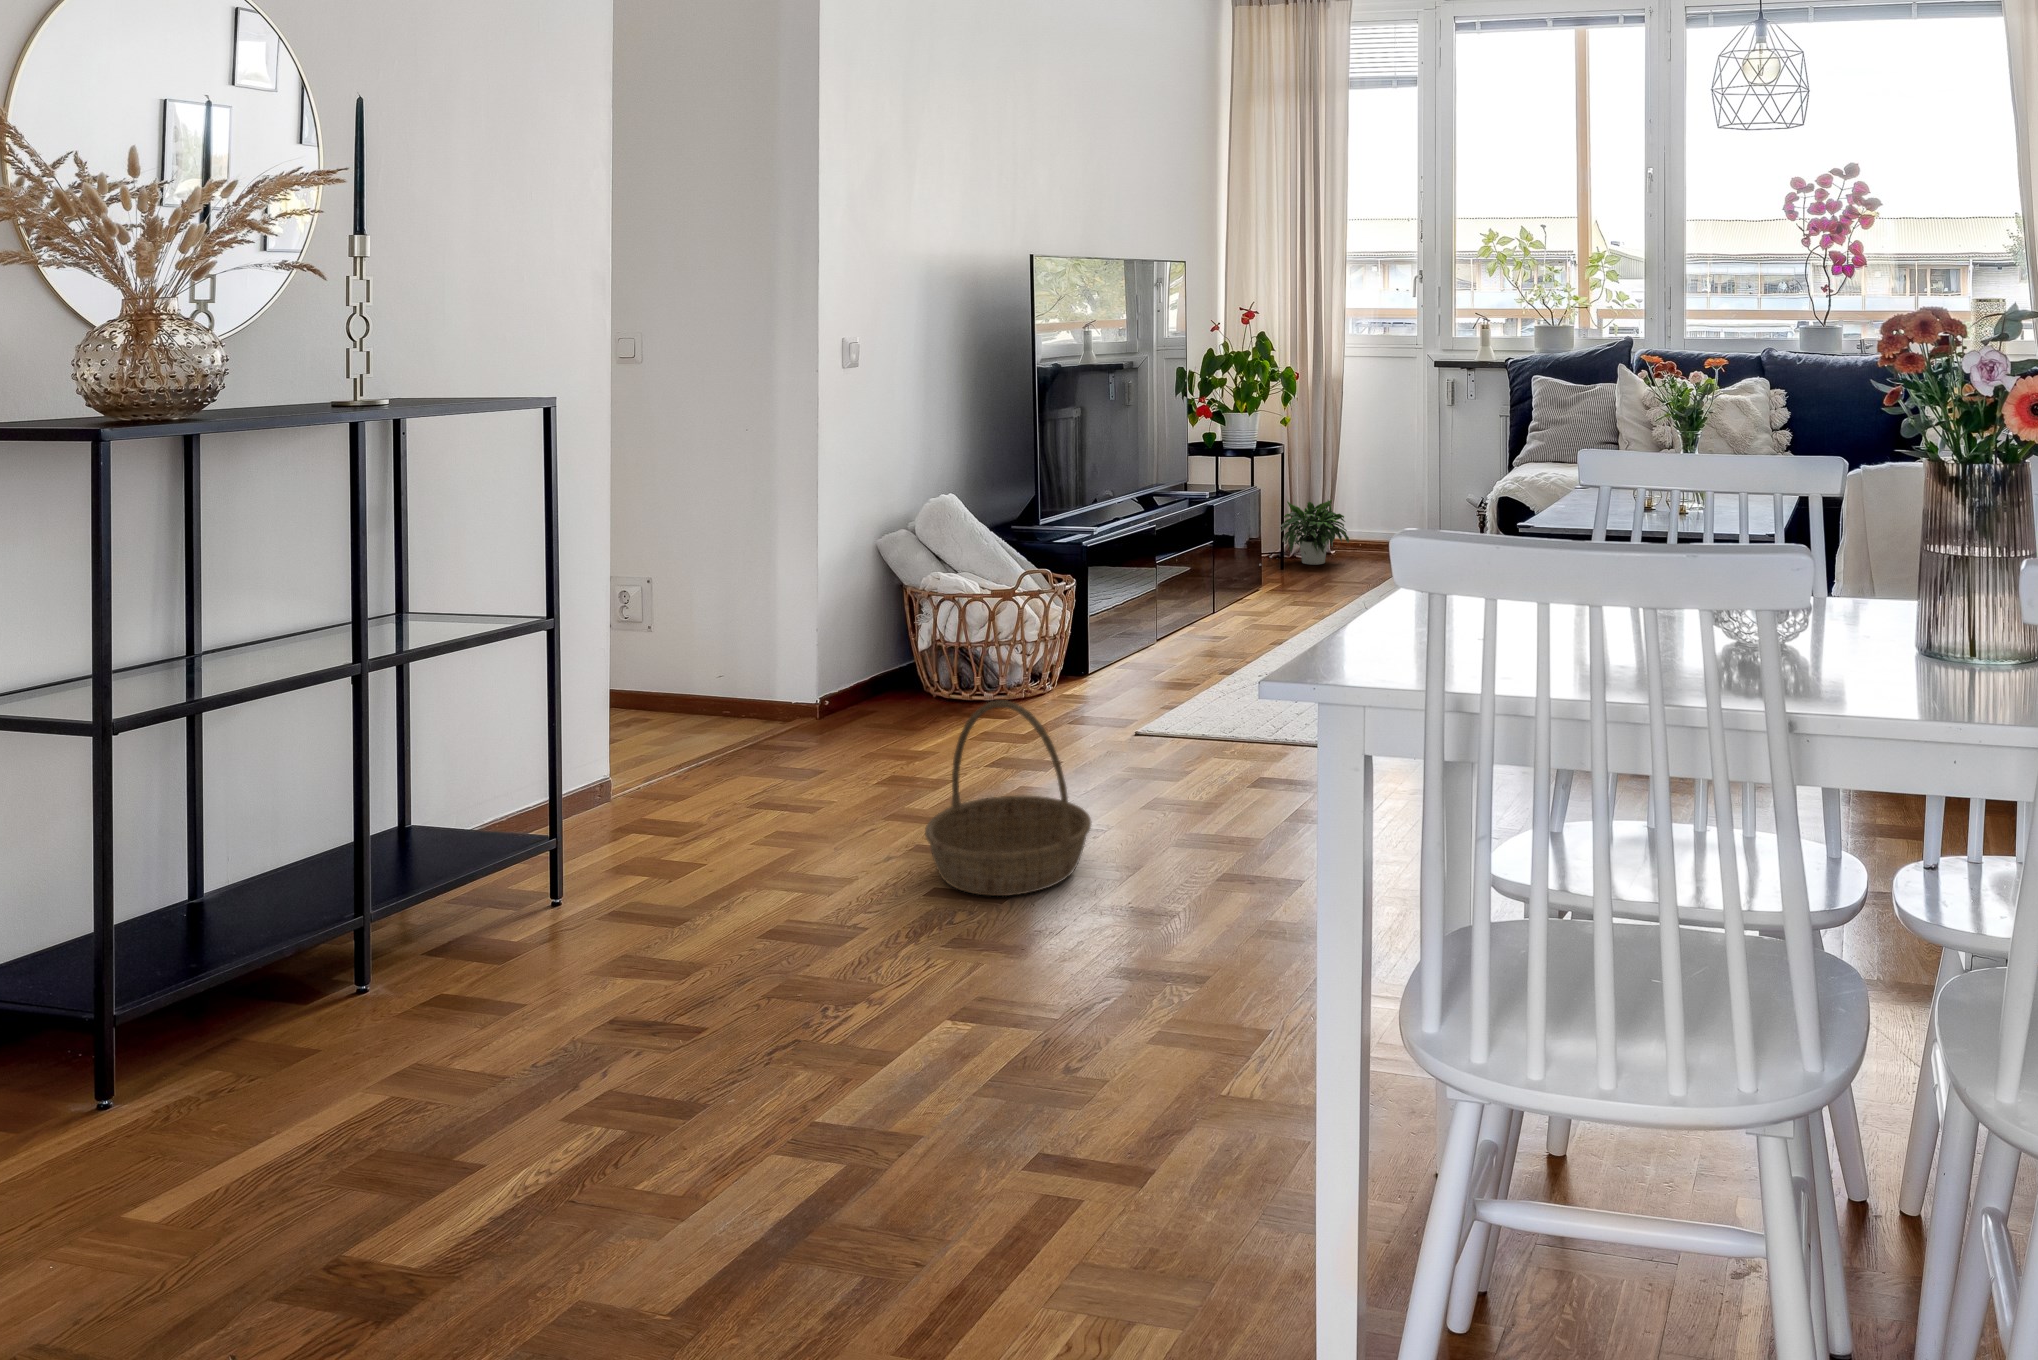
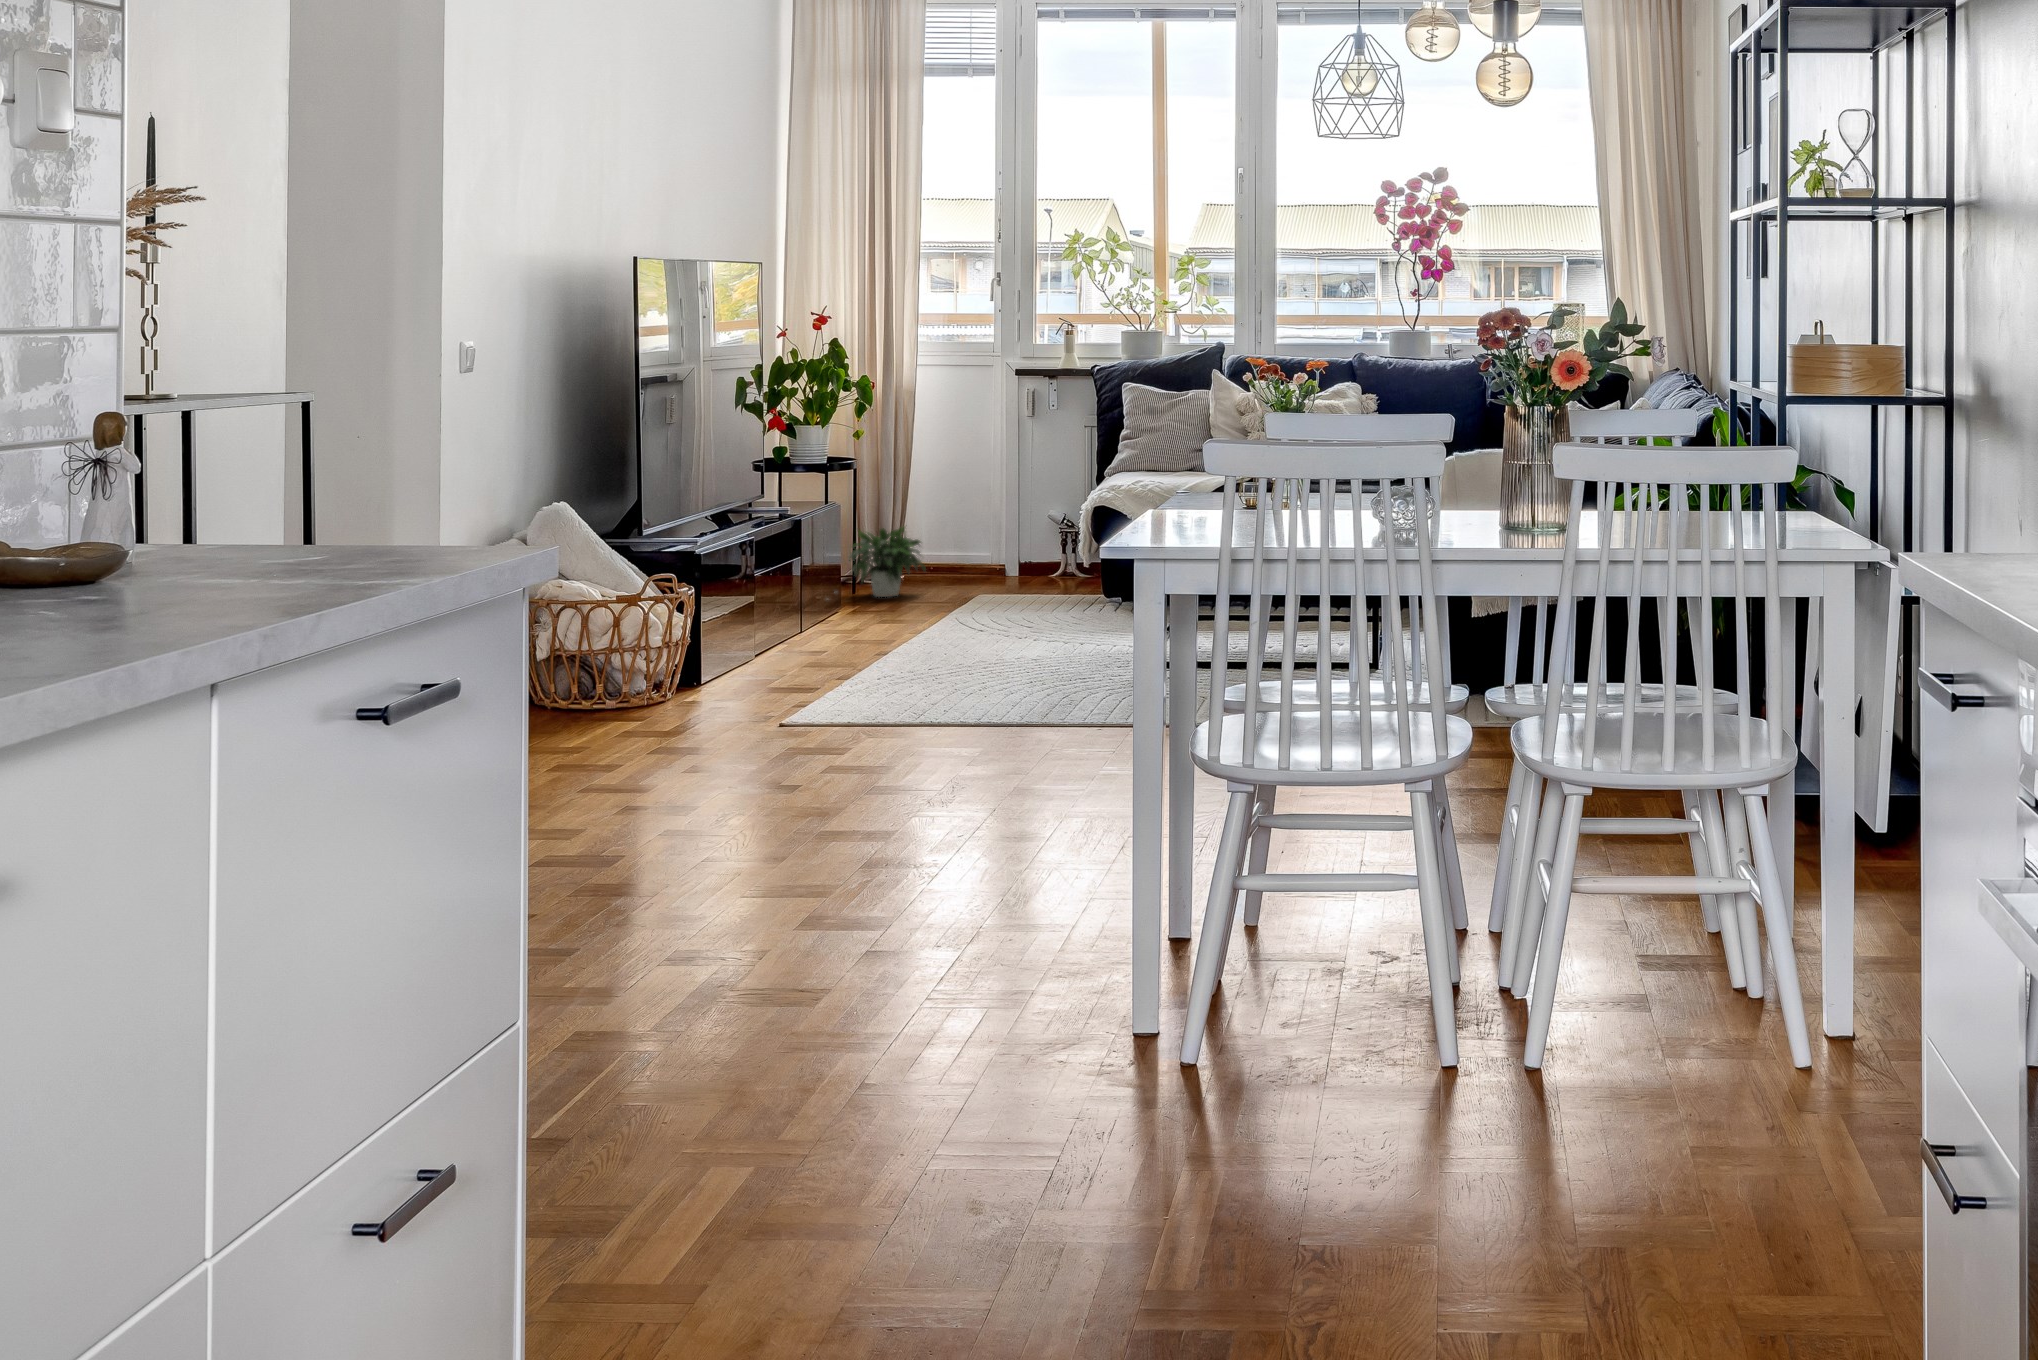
basket: present [925,700,1091,896] -> none [659,645,813,809]

